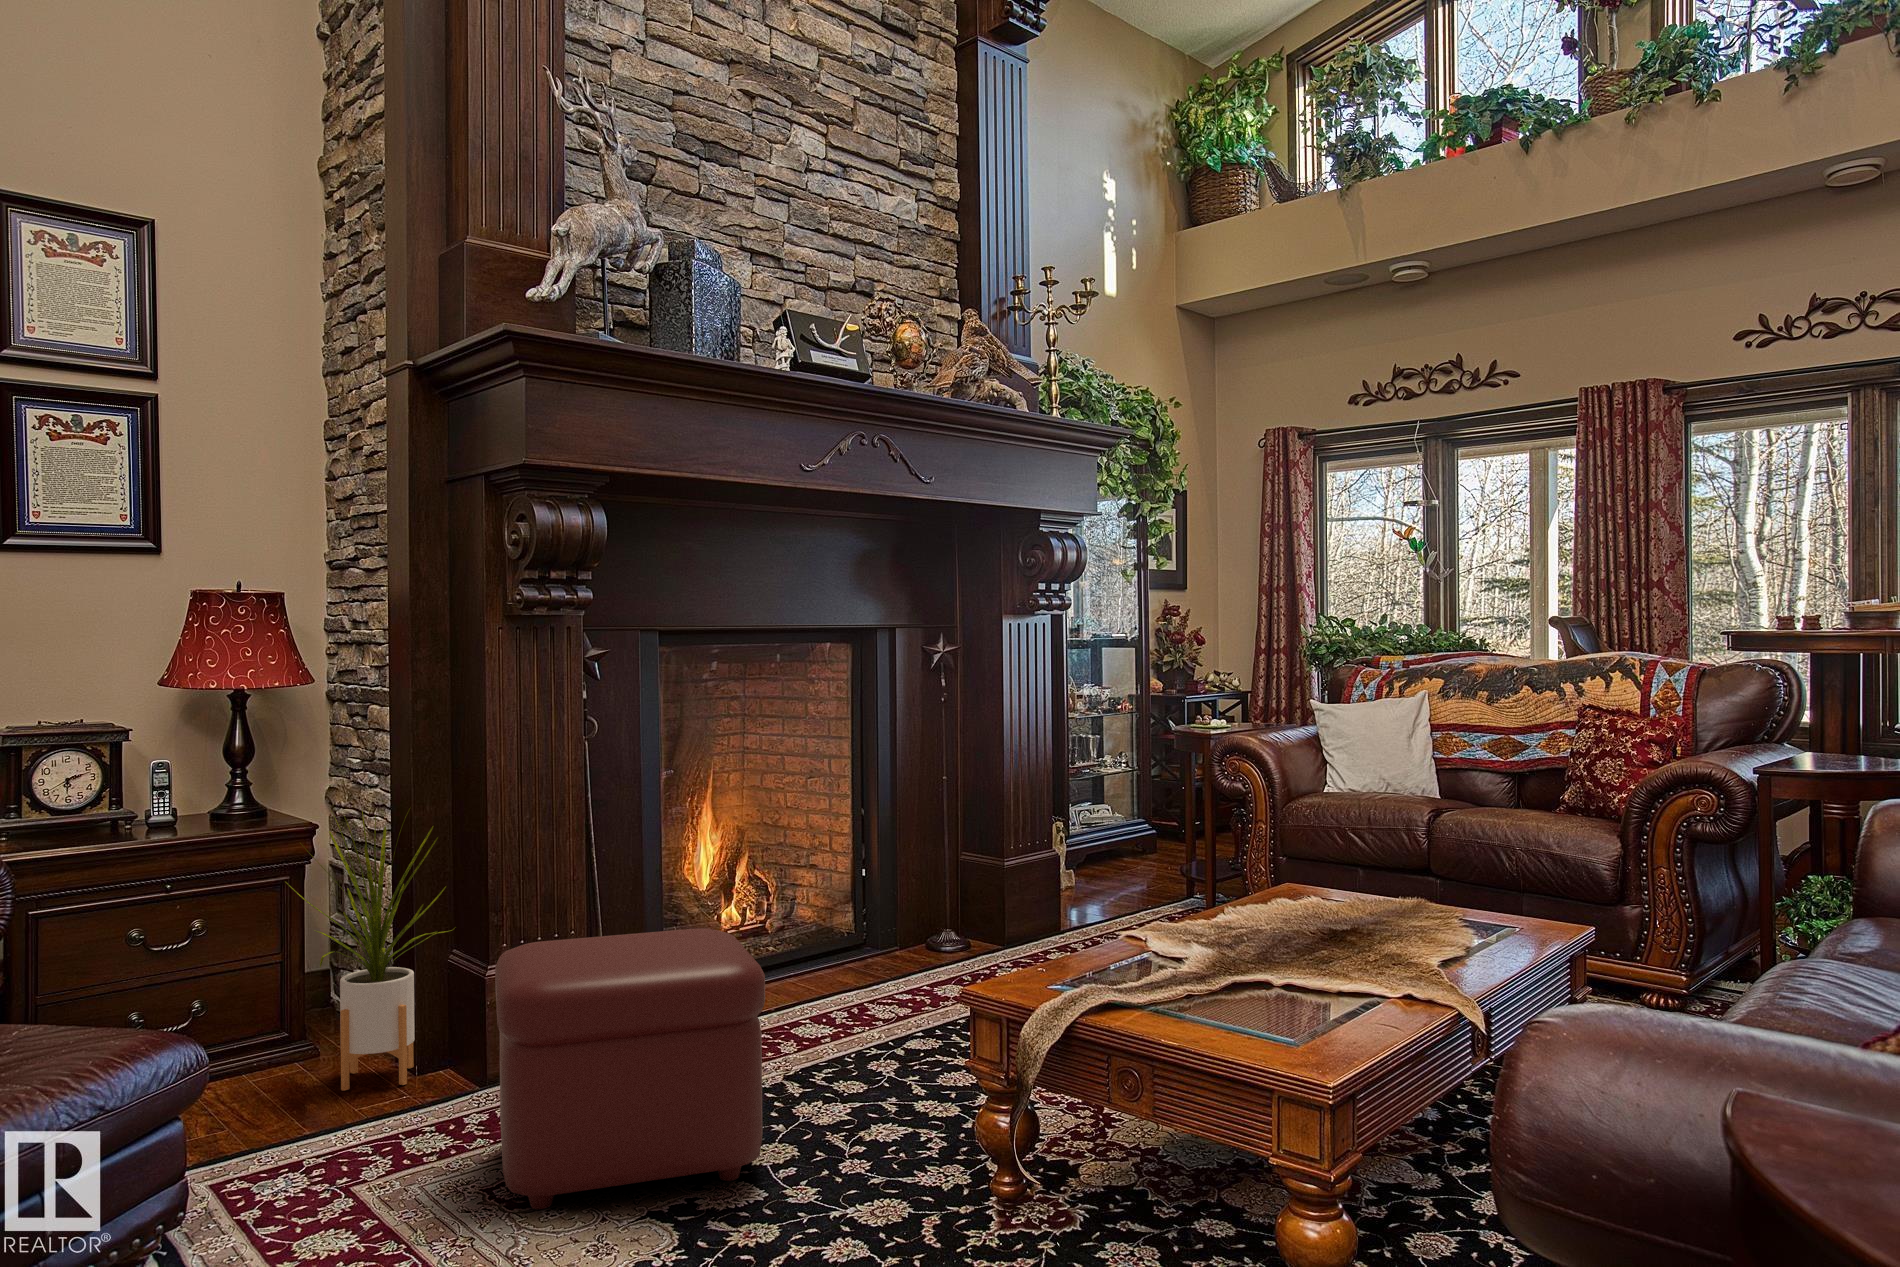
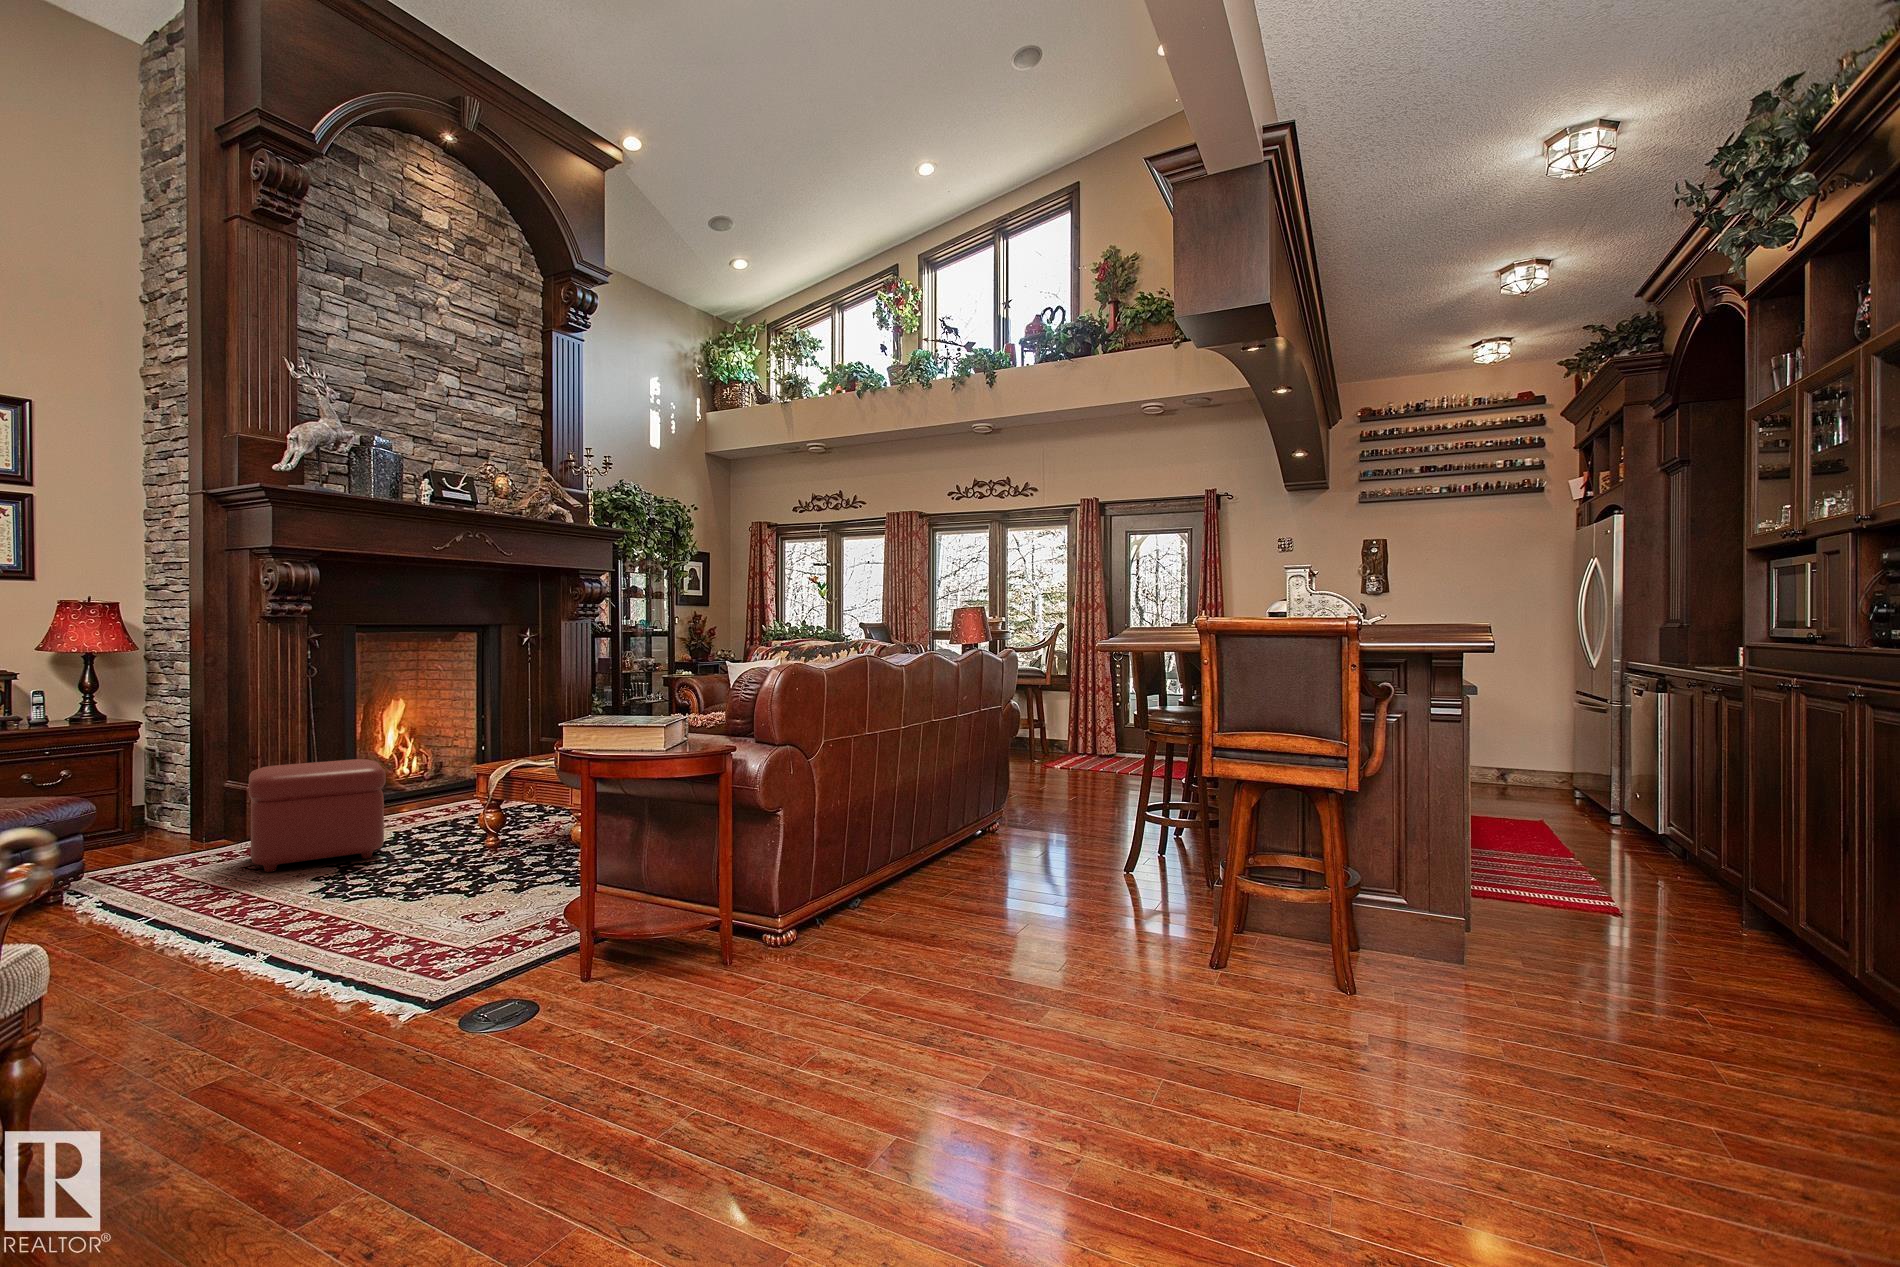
house plant: present [287,810,456,1091] -> none [126,711,228,848]

